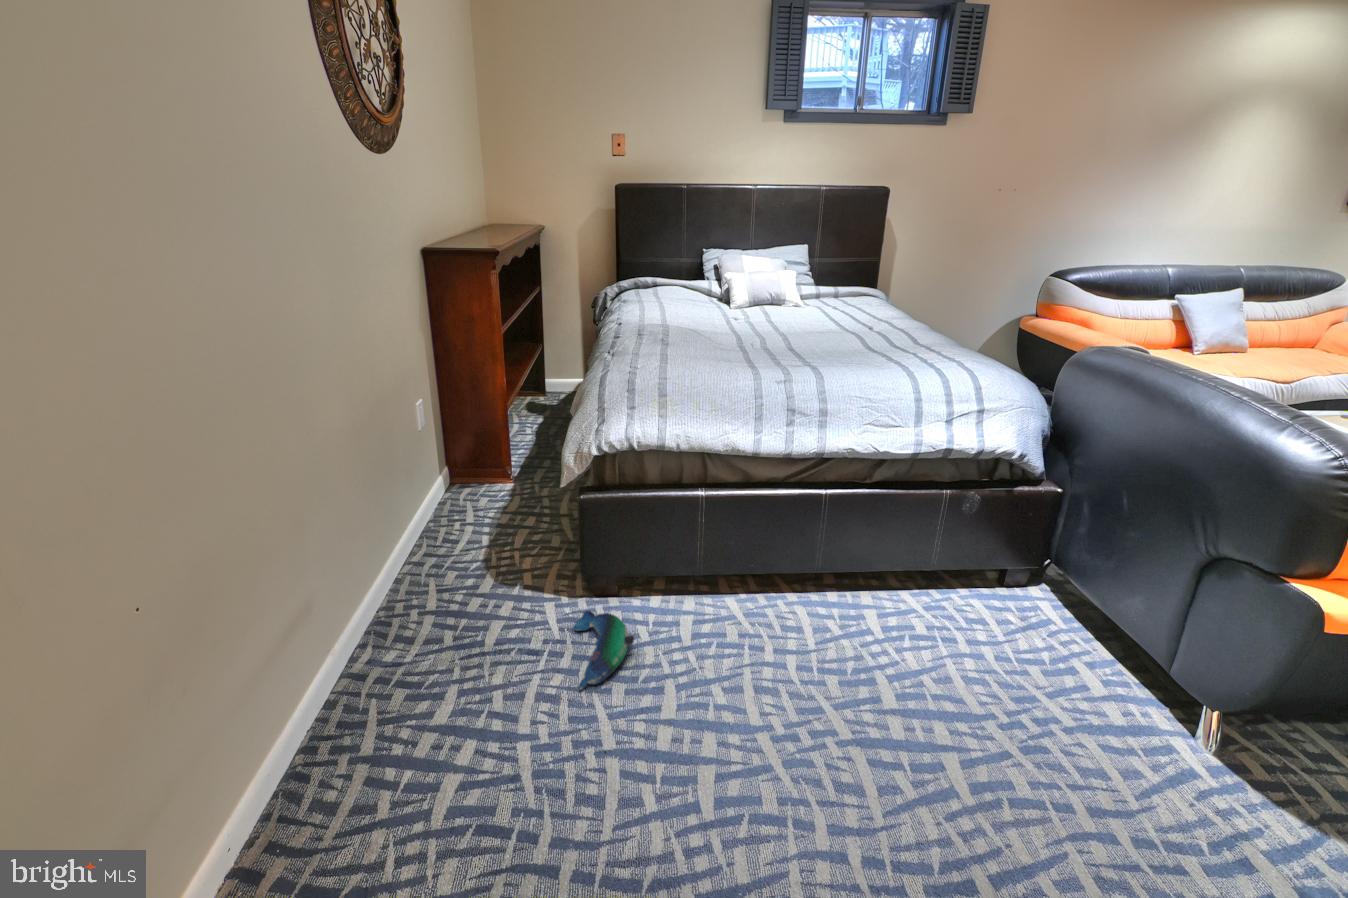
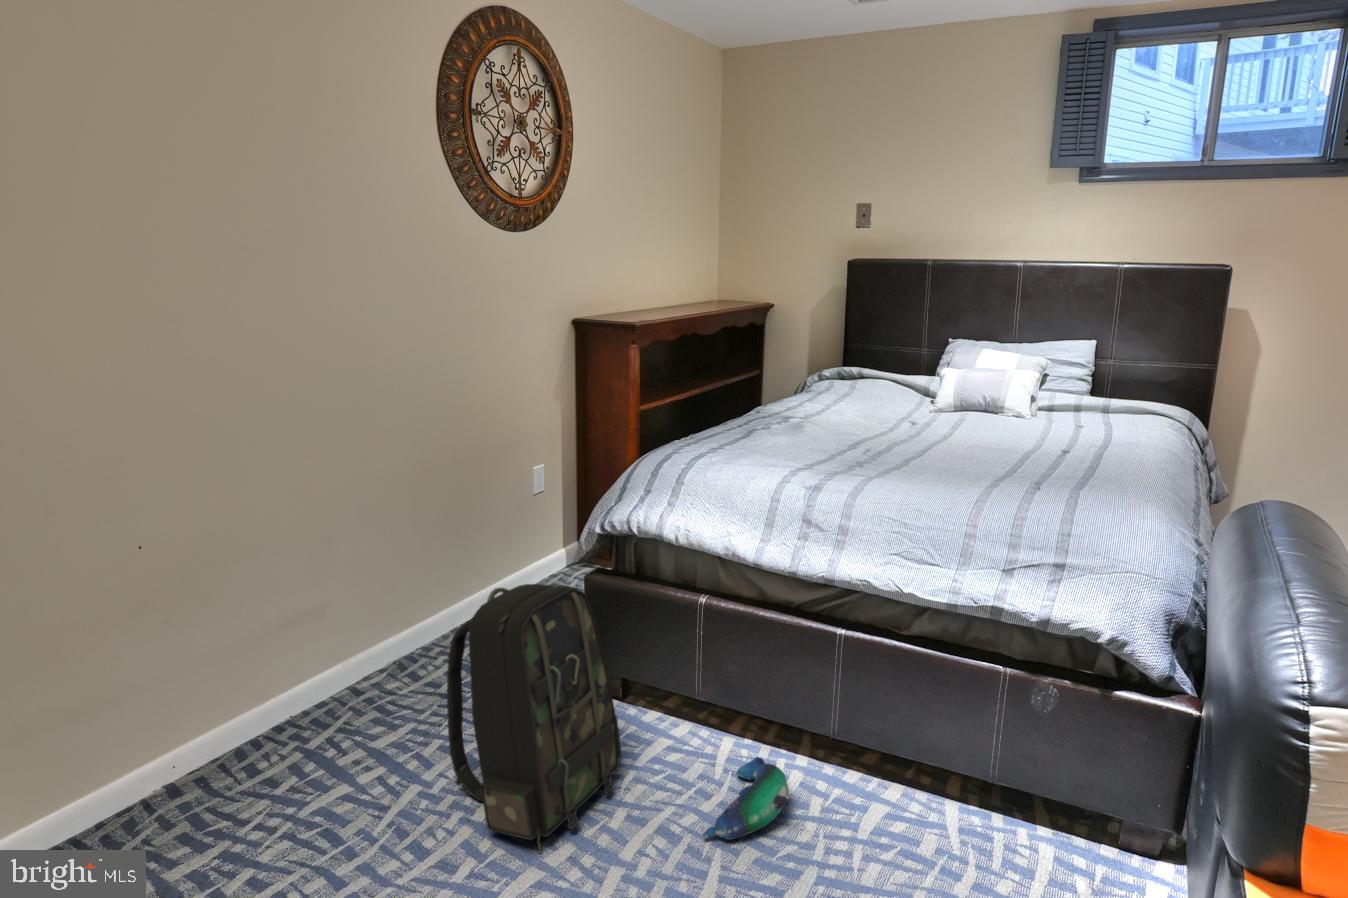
backpack: none [296,516,482,760] -> present [447,584,621,854]

